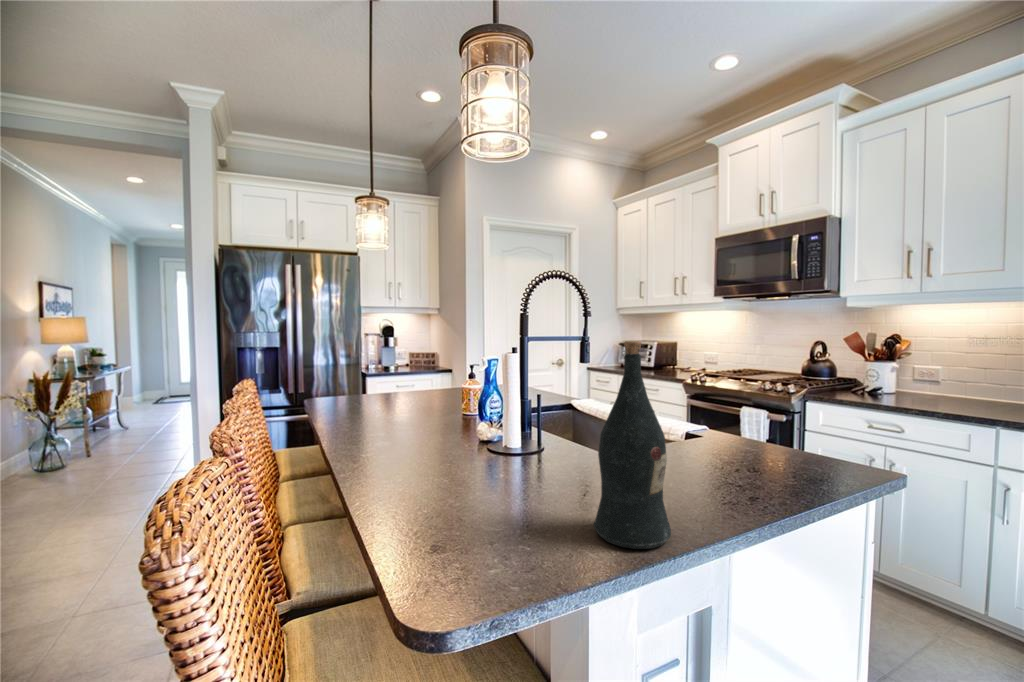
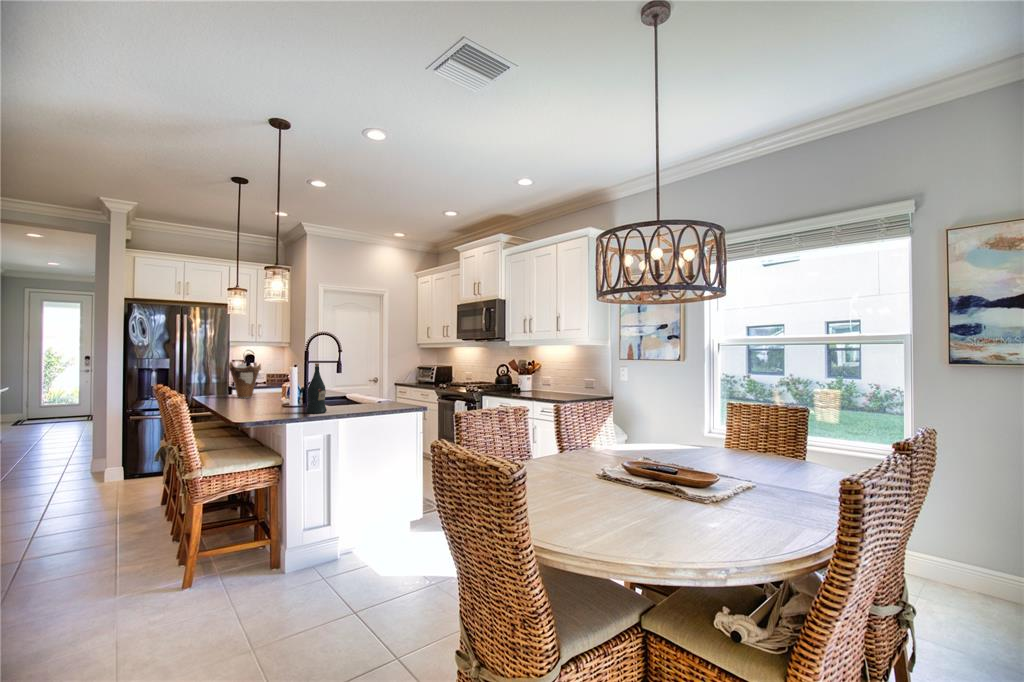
vase: none [351,336,409,407] -> present [229,362,261,398]

